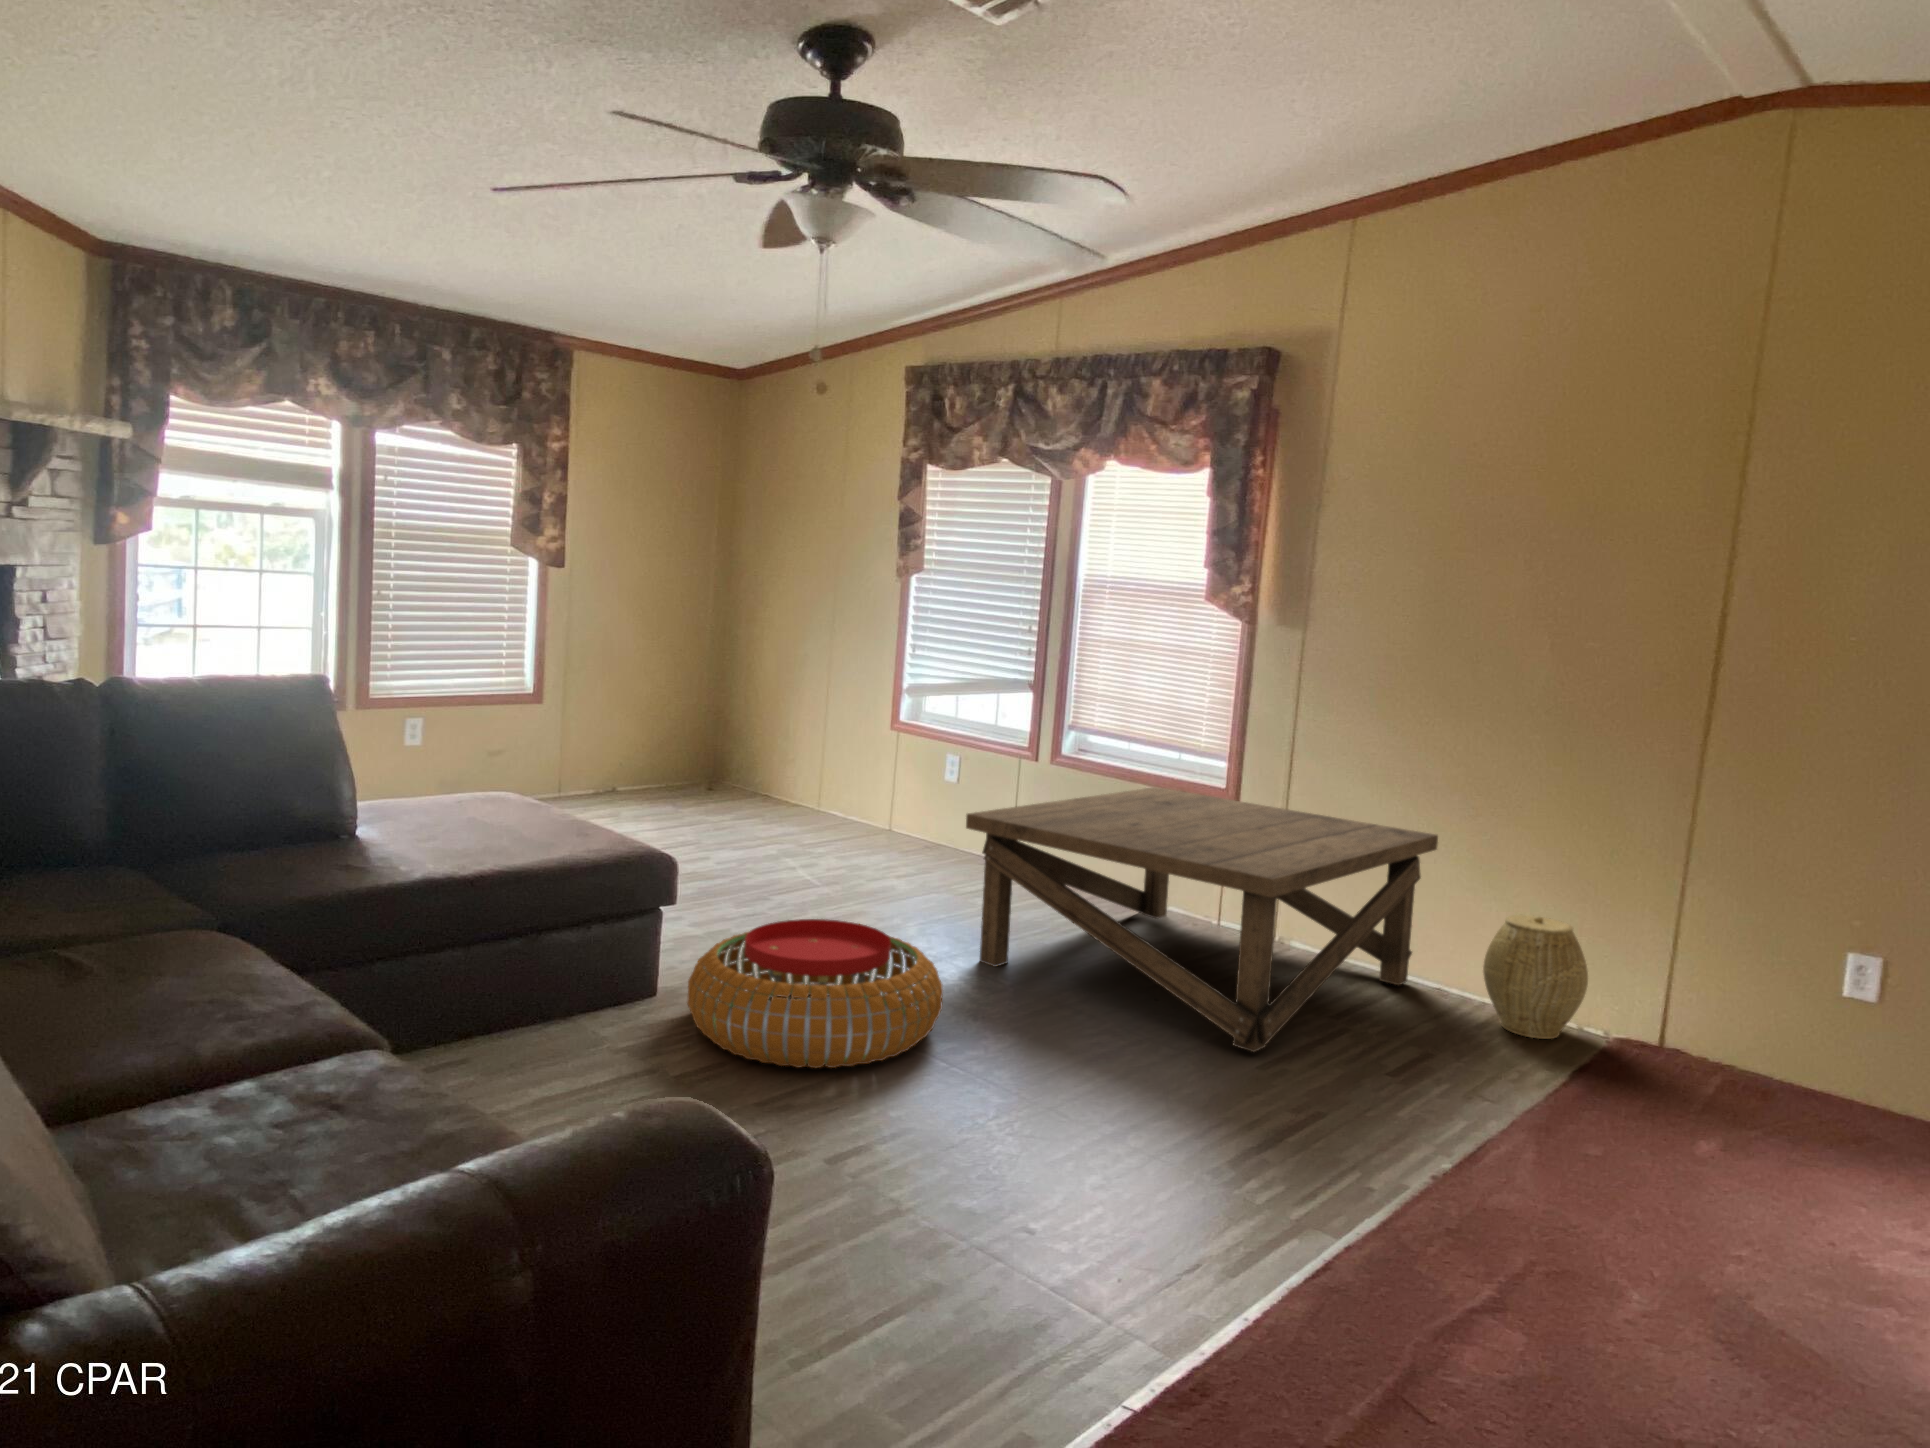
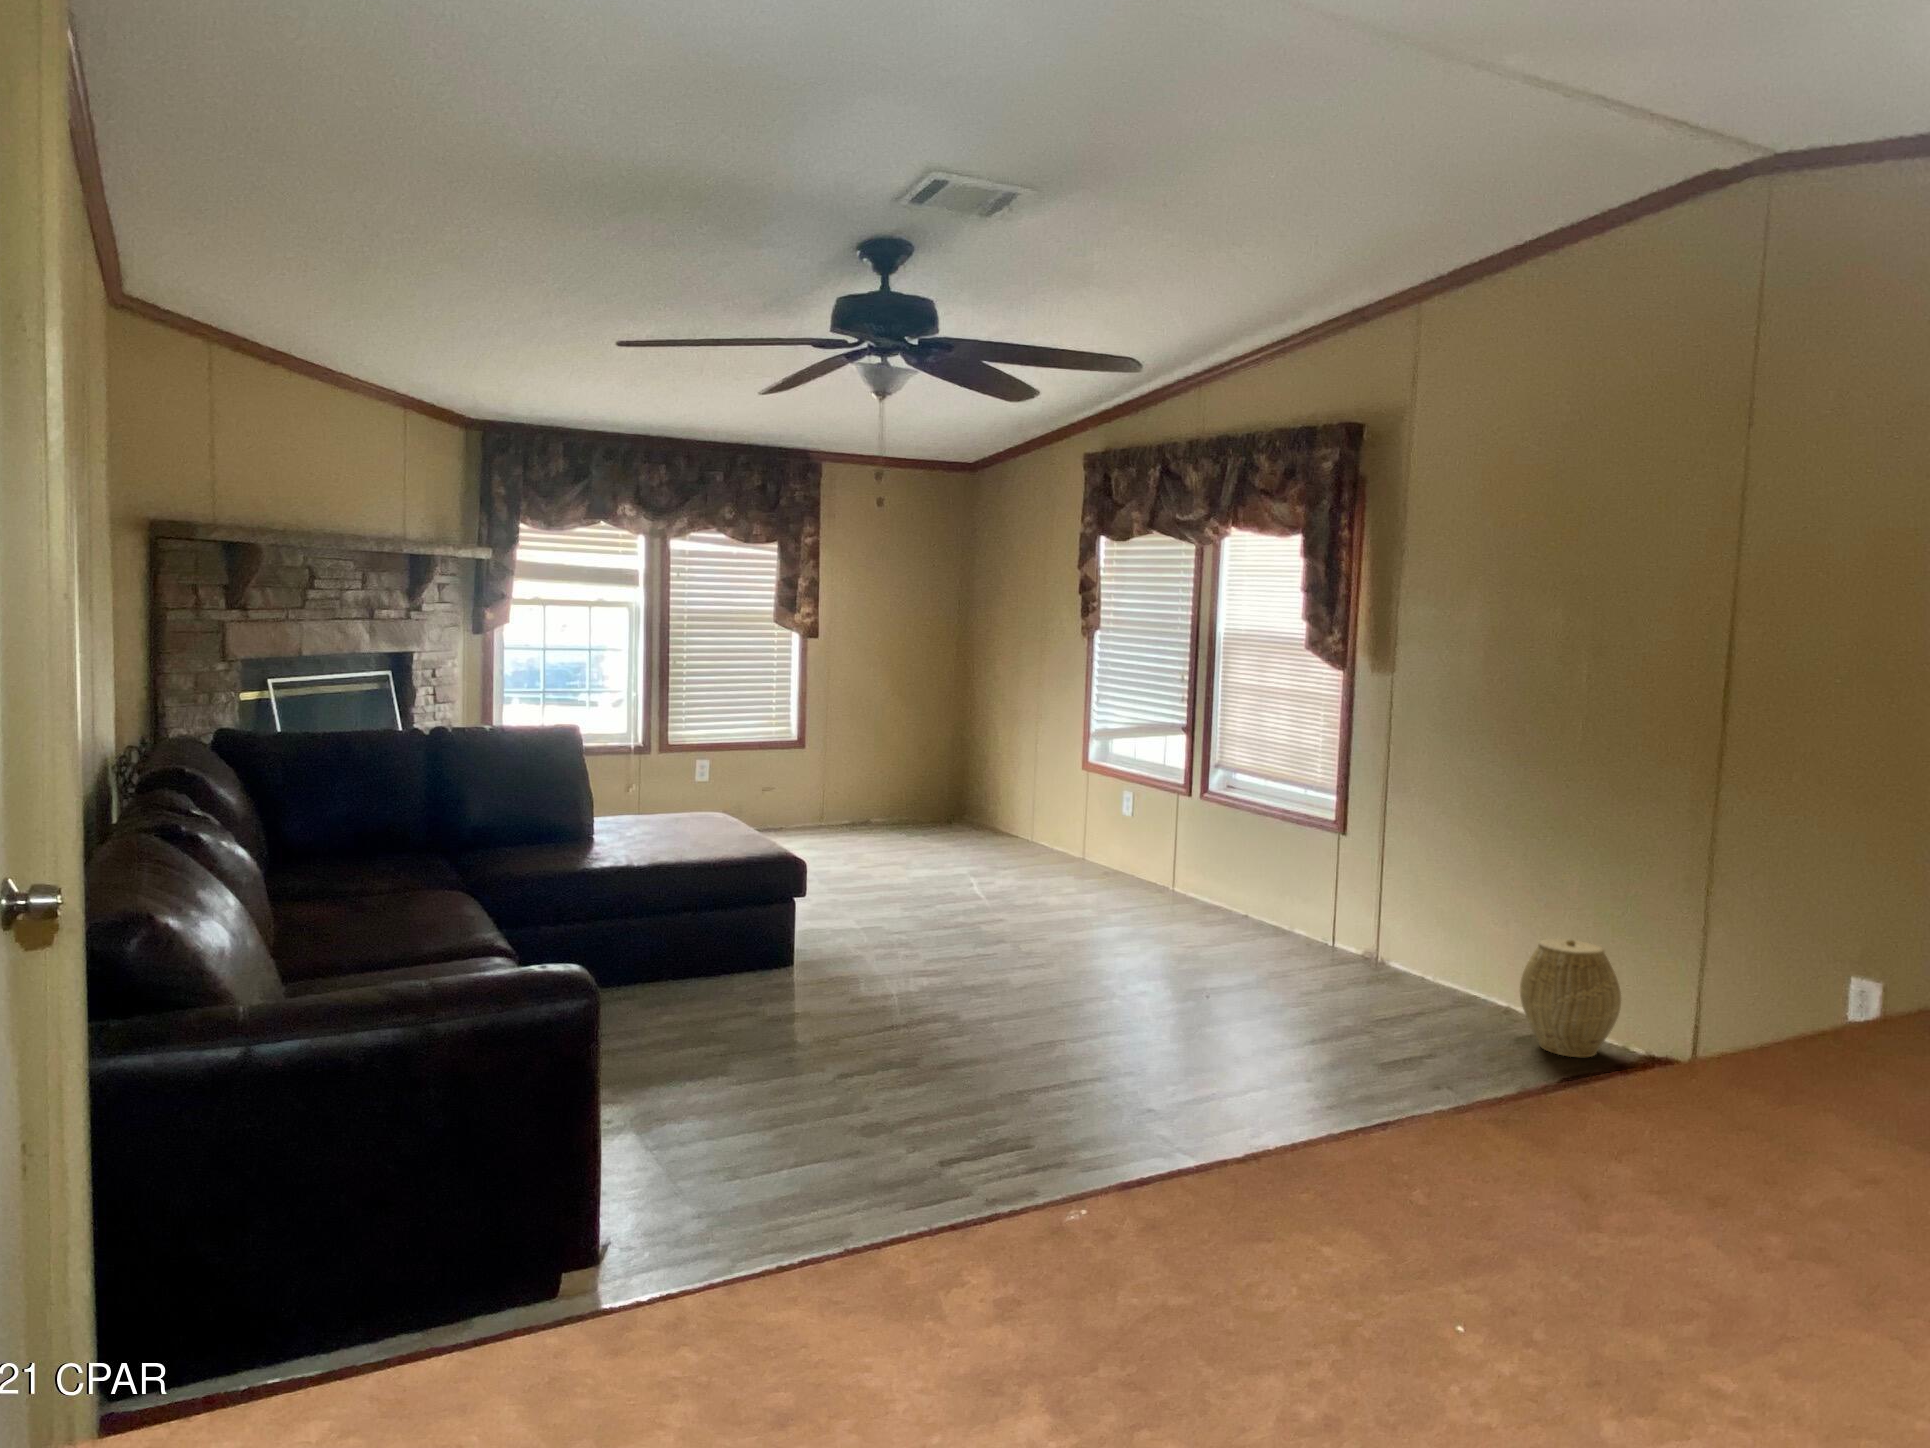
coffee table: present [966,787,1438,1052] -> none [1059,821,1501,1042]
pouf: present [687,919,943,1068] -> none [795,914,997,1024]

